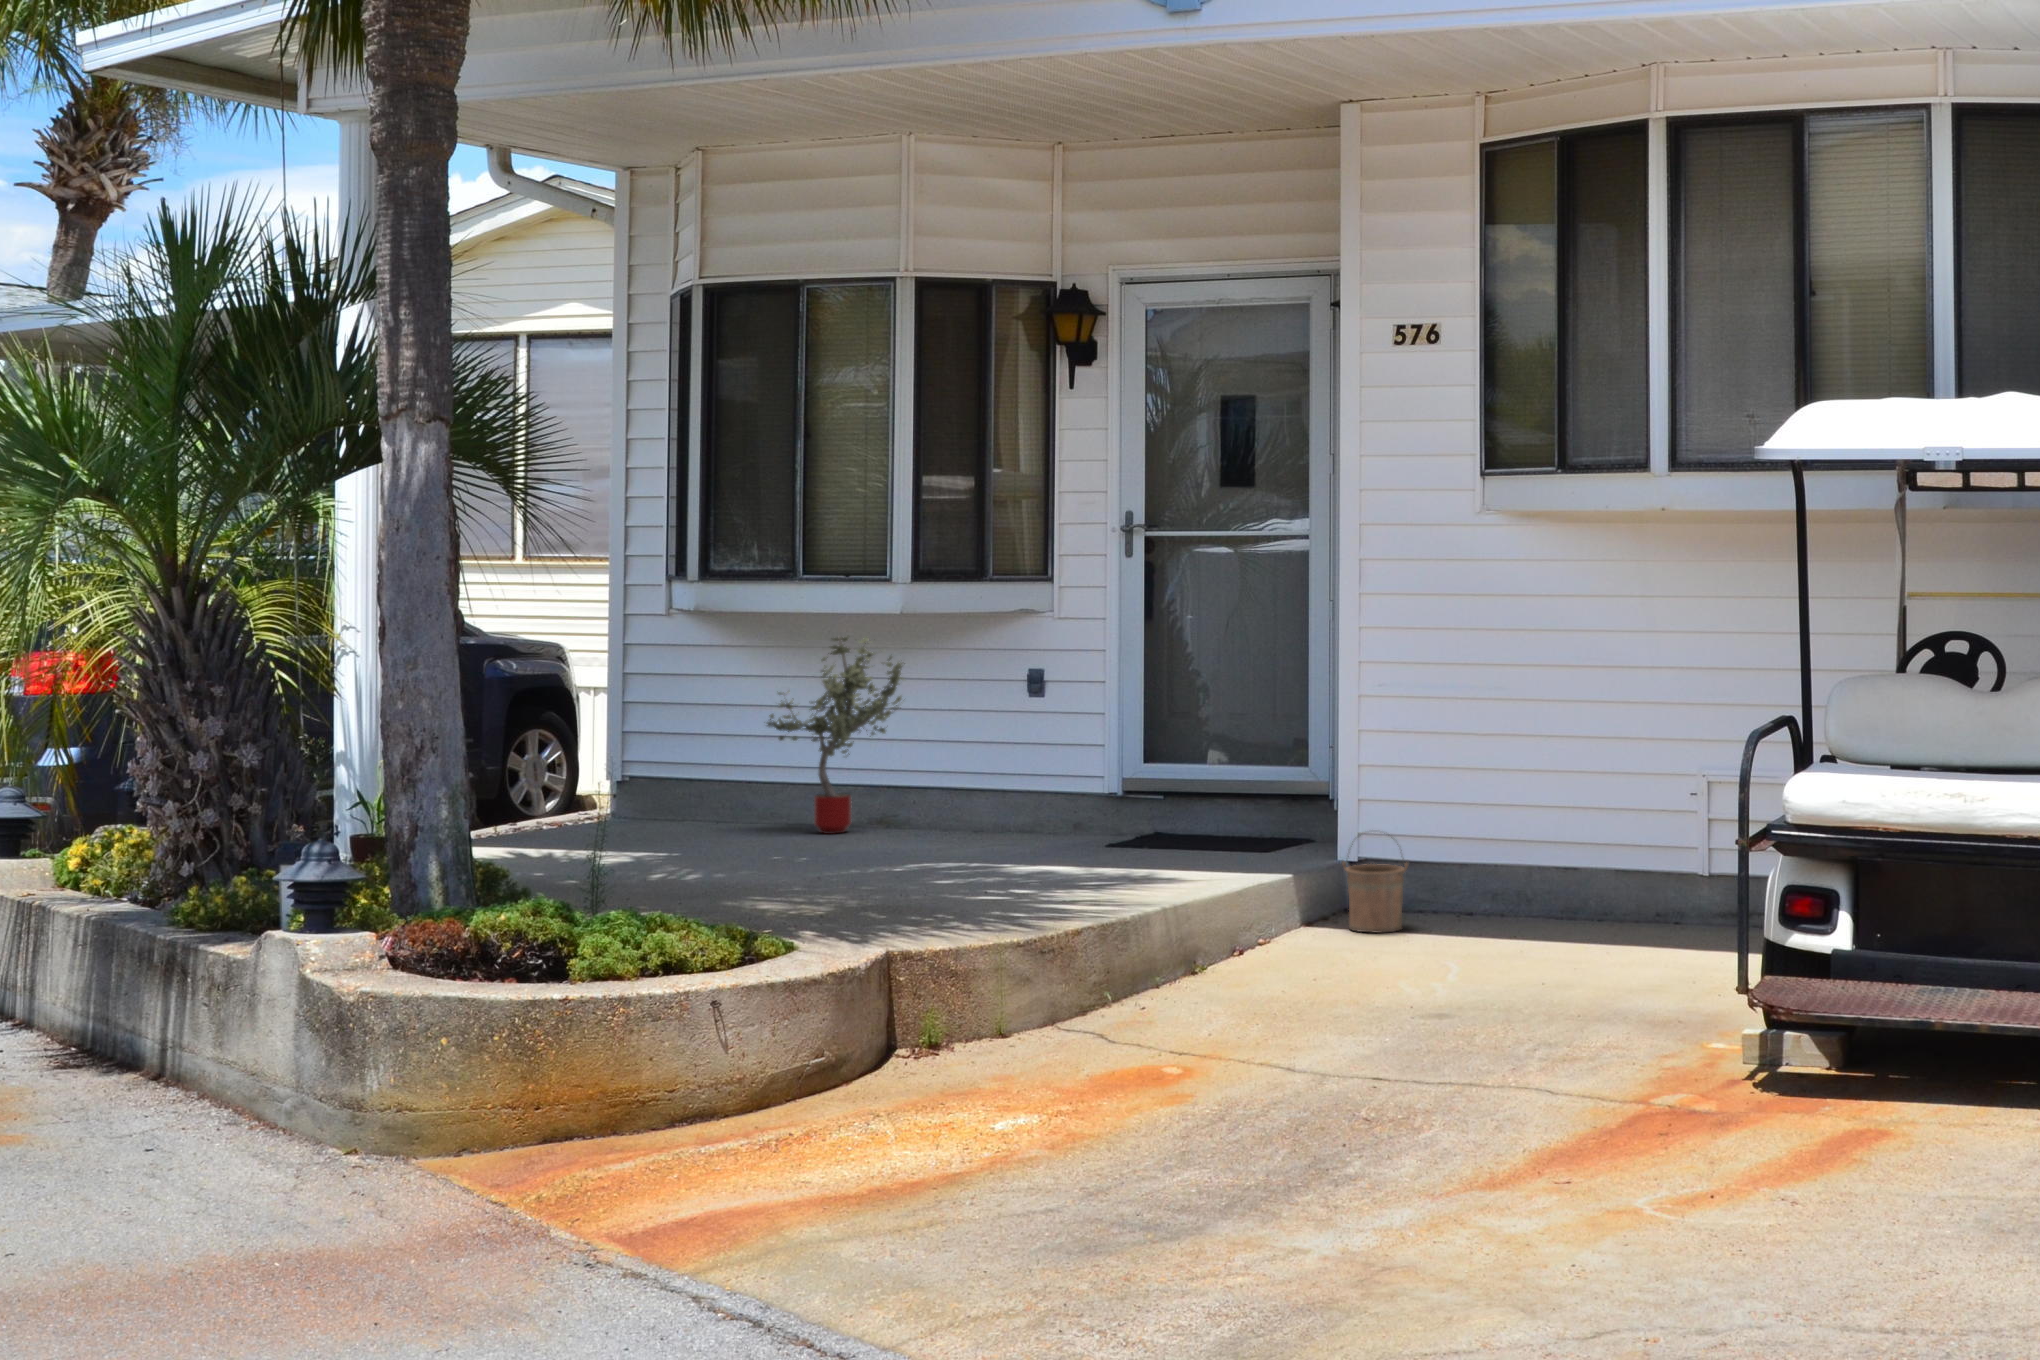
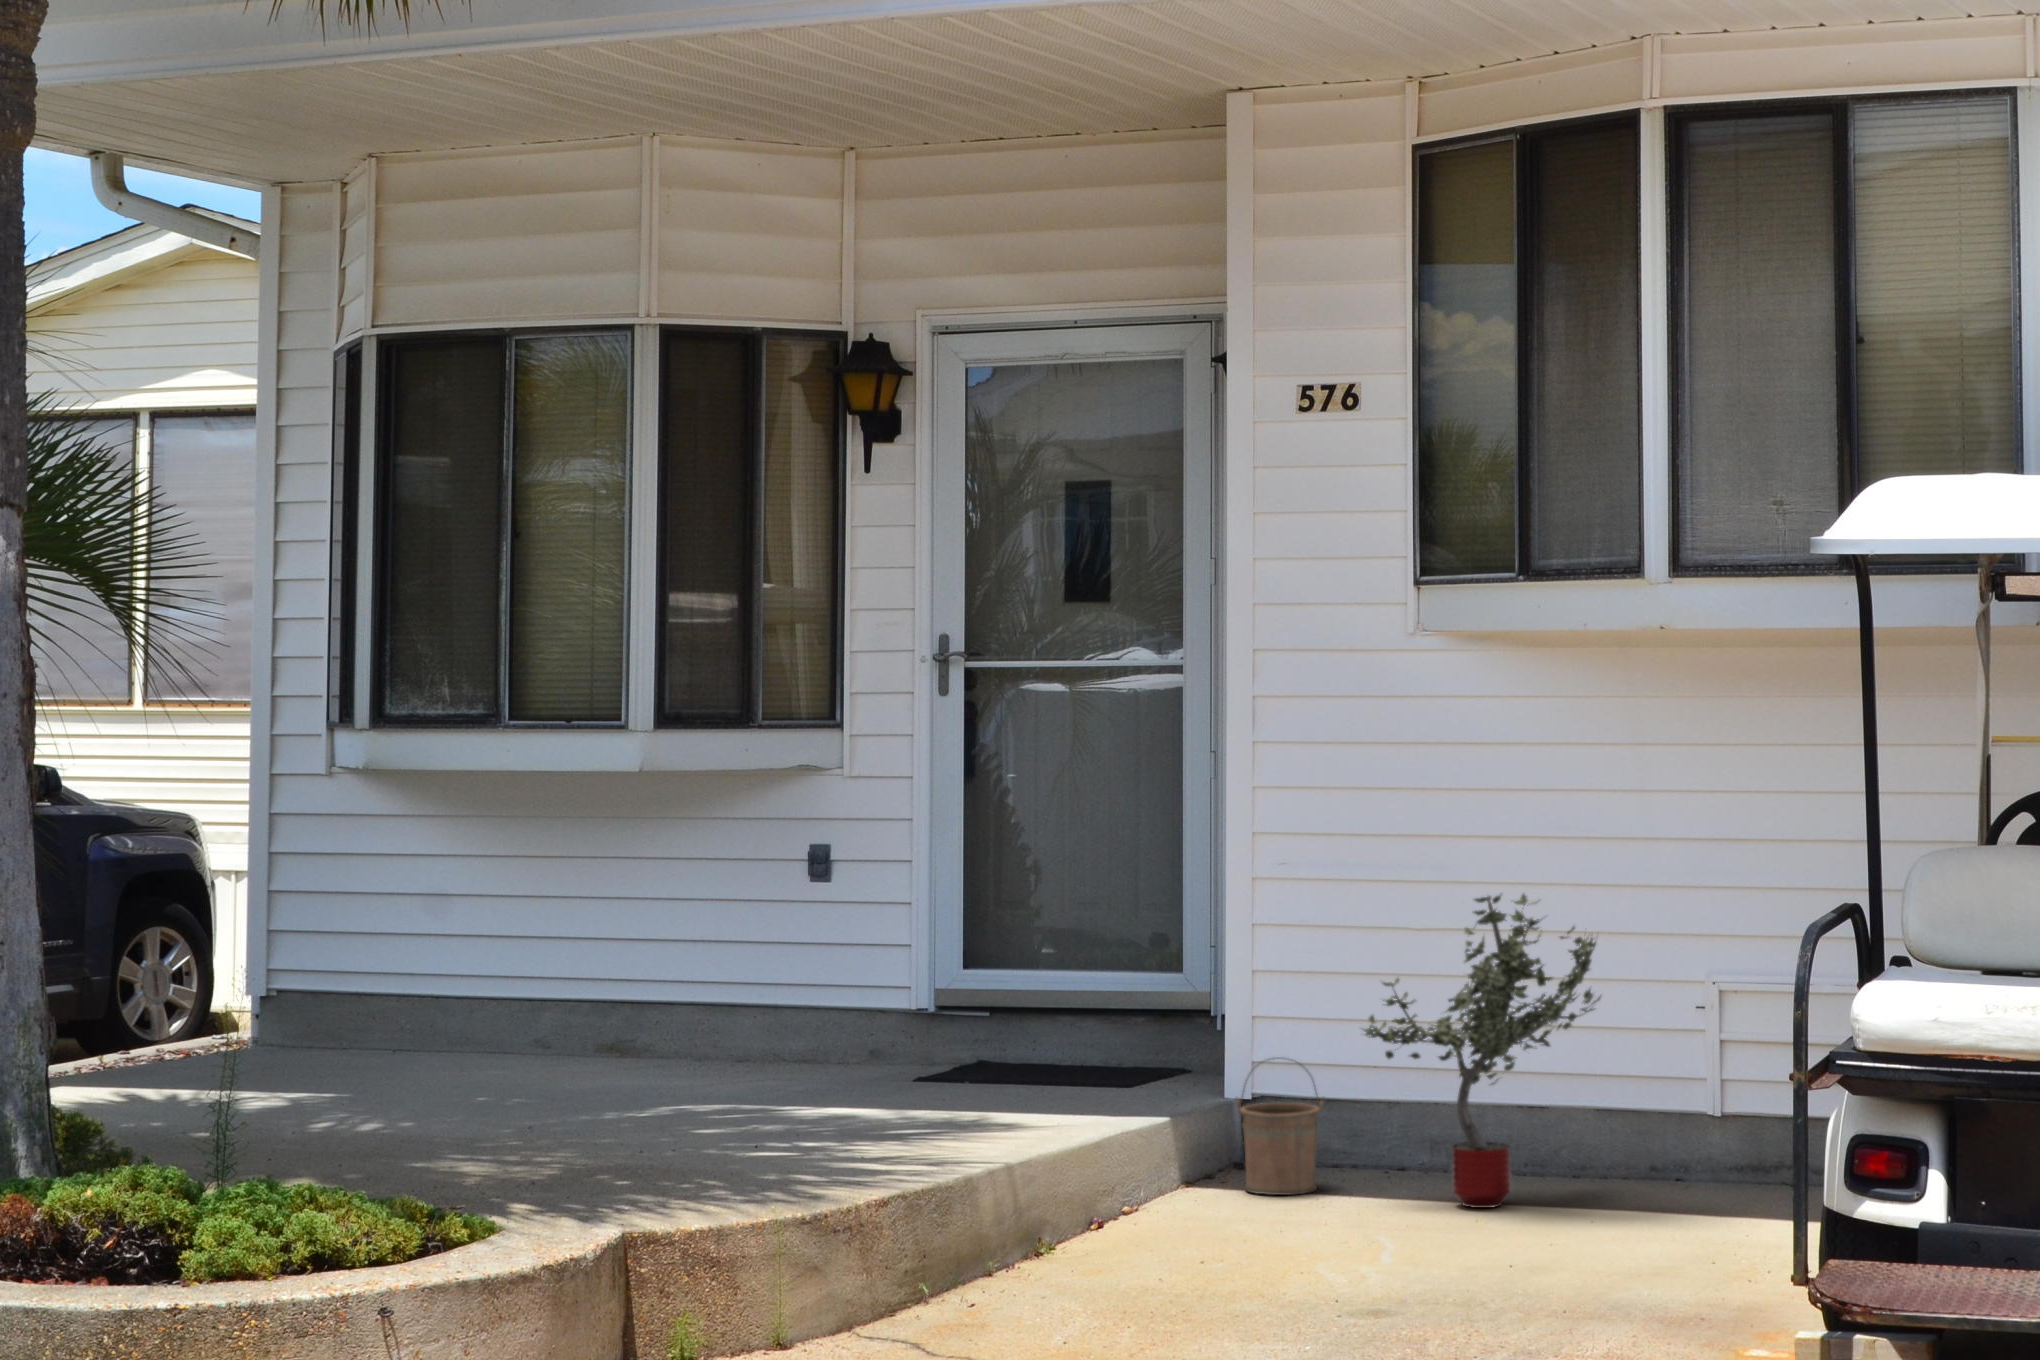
potted tree: present [767,637,904,834] -> present [1361,893,1601,1208]

